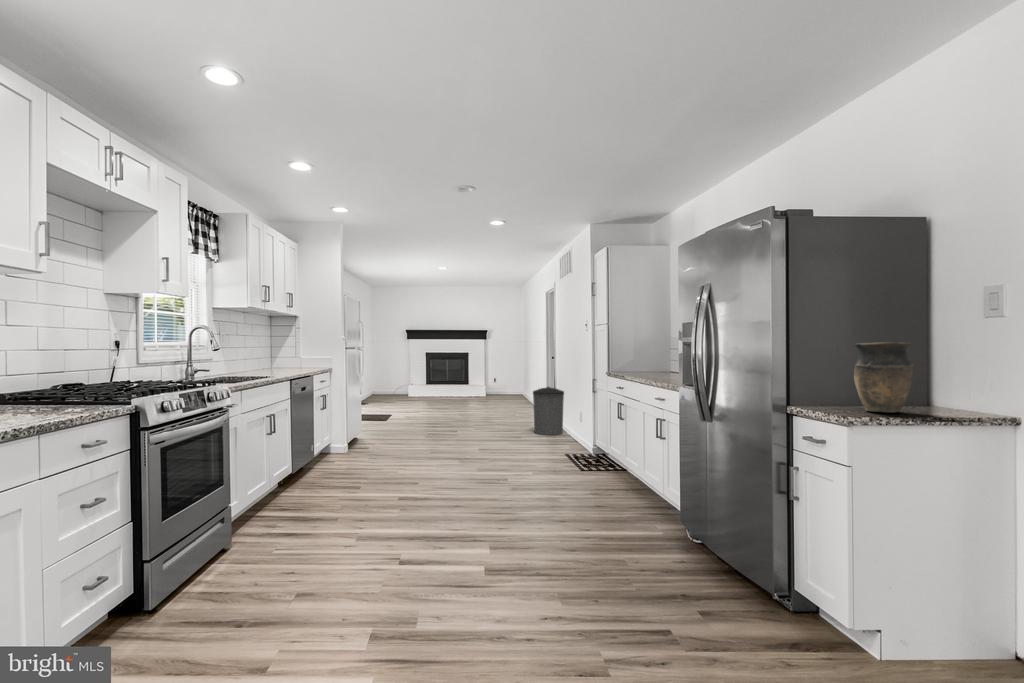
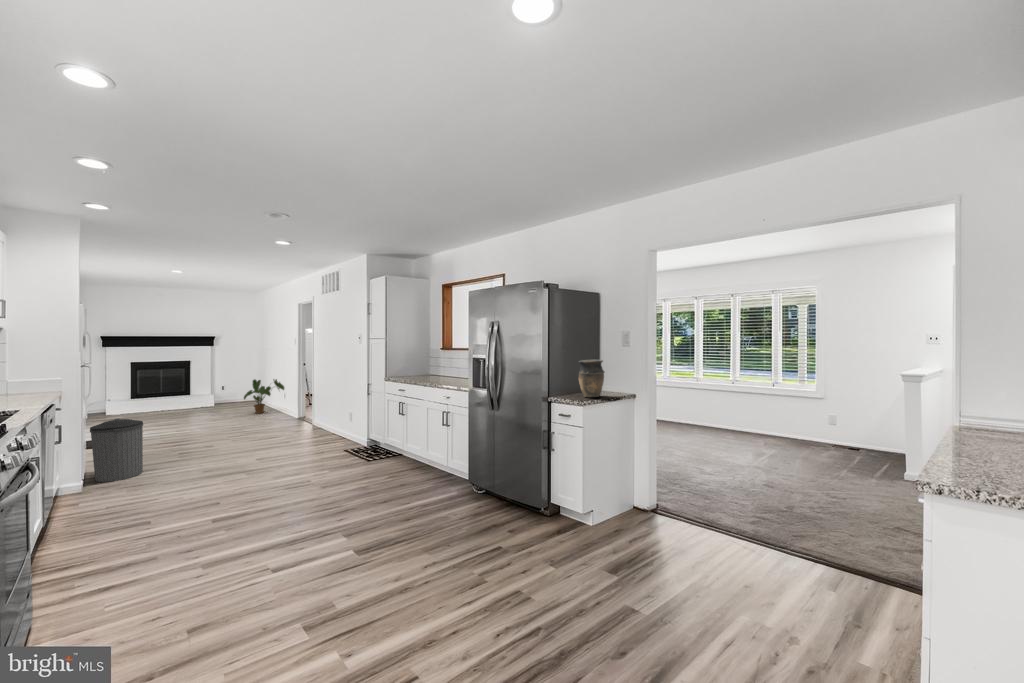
house plant: none [502,372,538,409] -> present [244,379,284,414]
trash can: present [533,387,564,435] -> present [90,418,143,482]

